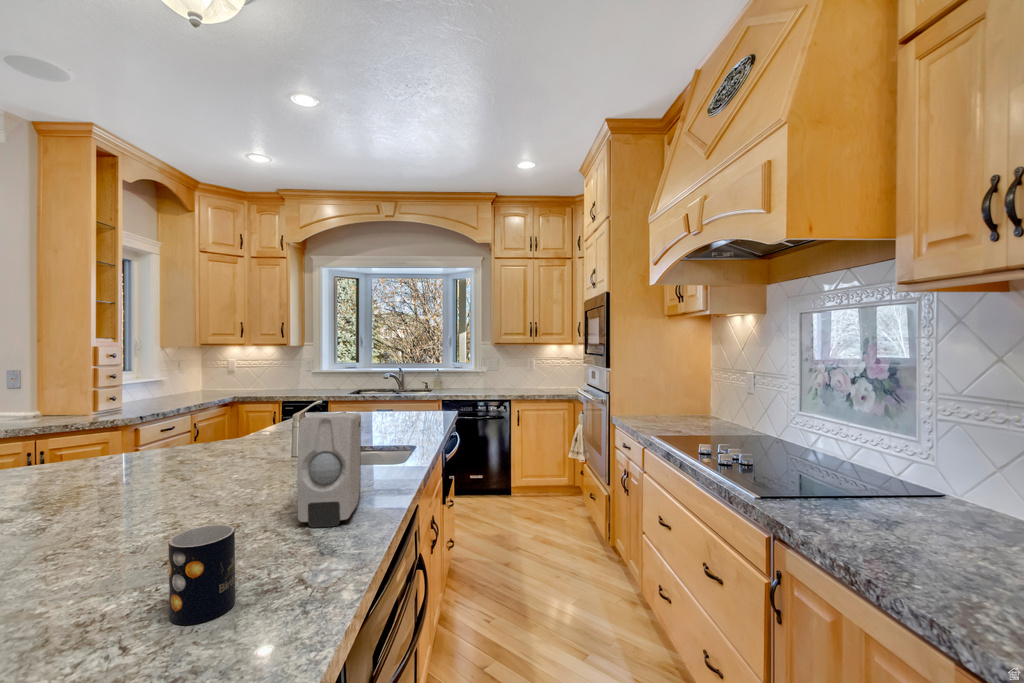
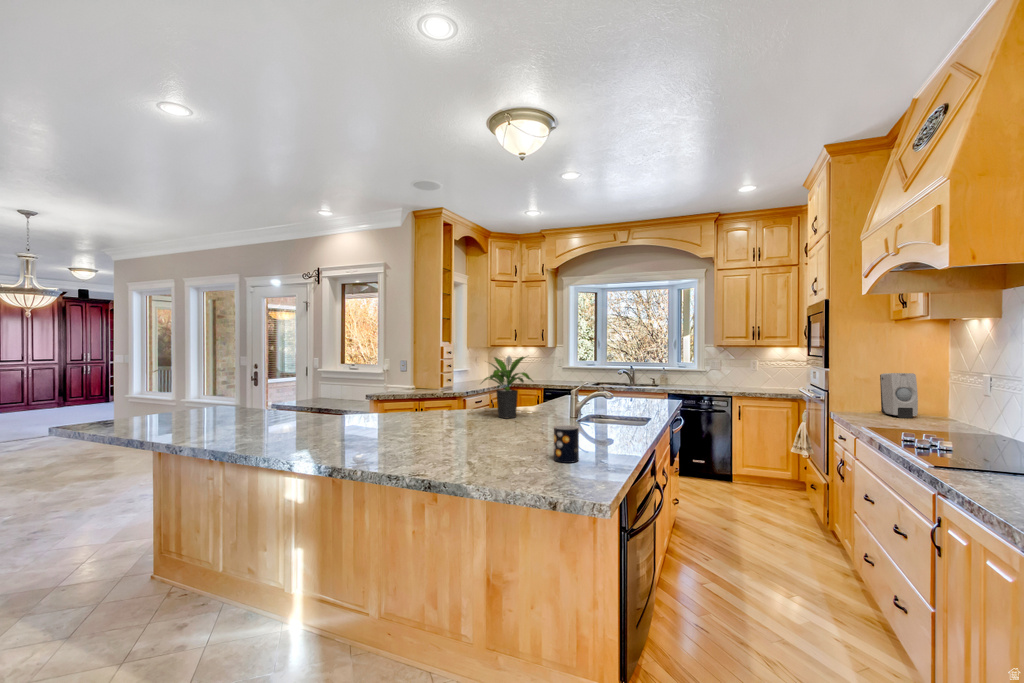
potted plant: none [97,363,212,478] -> present [482,356,533,419]
soap dispenser: present [297,413,361,528] -> present [880,373,918,418]

